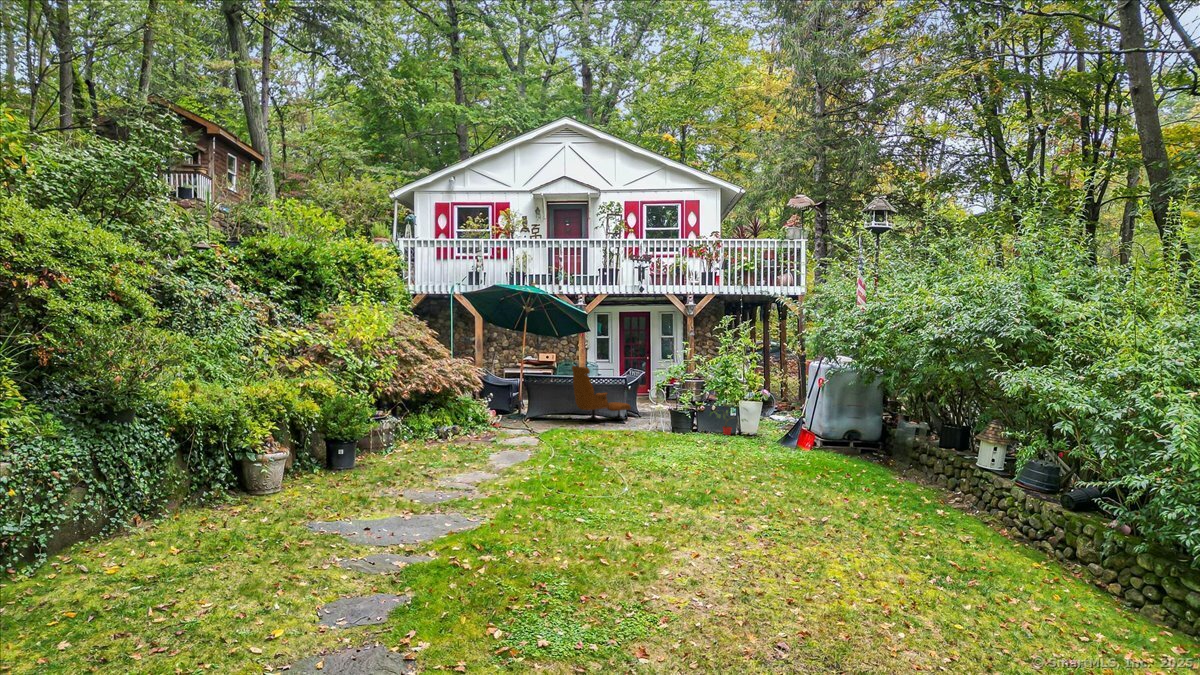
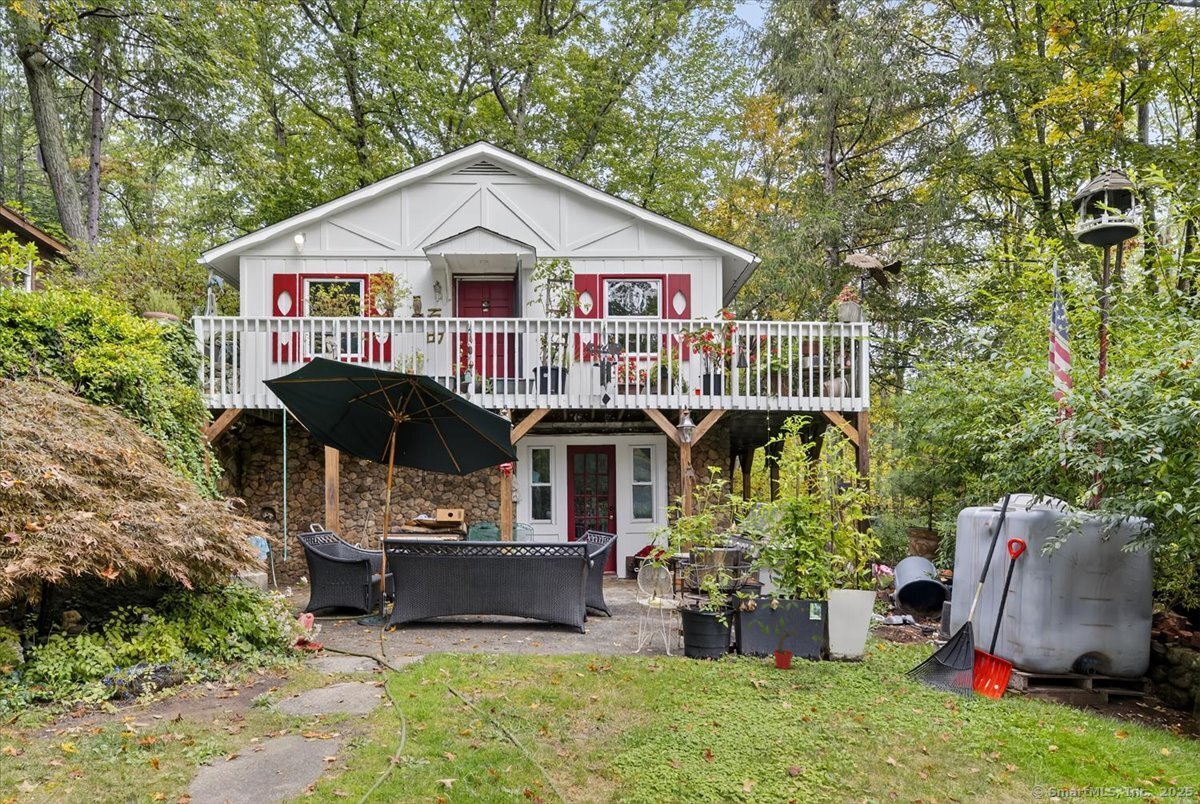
lounge chair: present [572,365,631,423] -> none [475,530,591,650]

